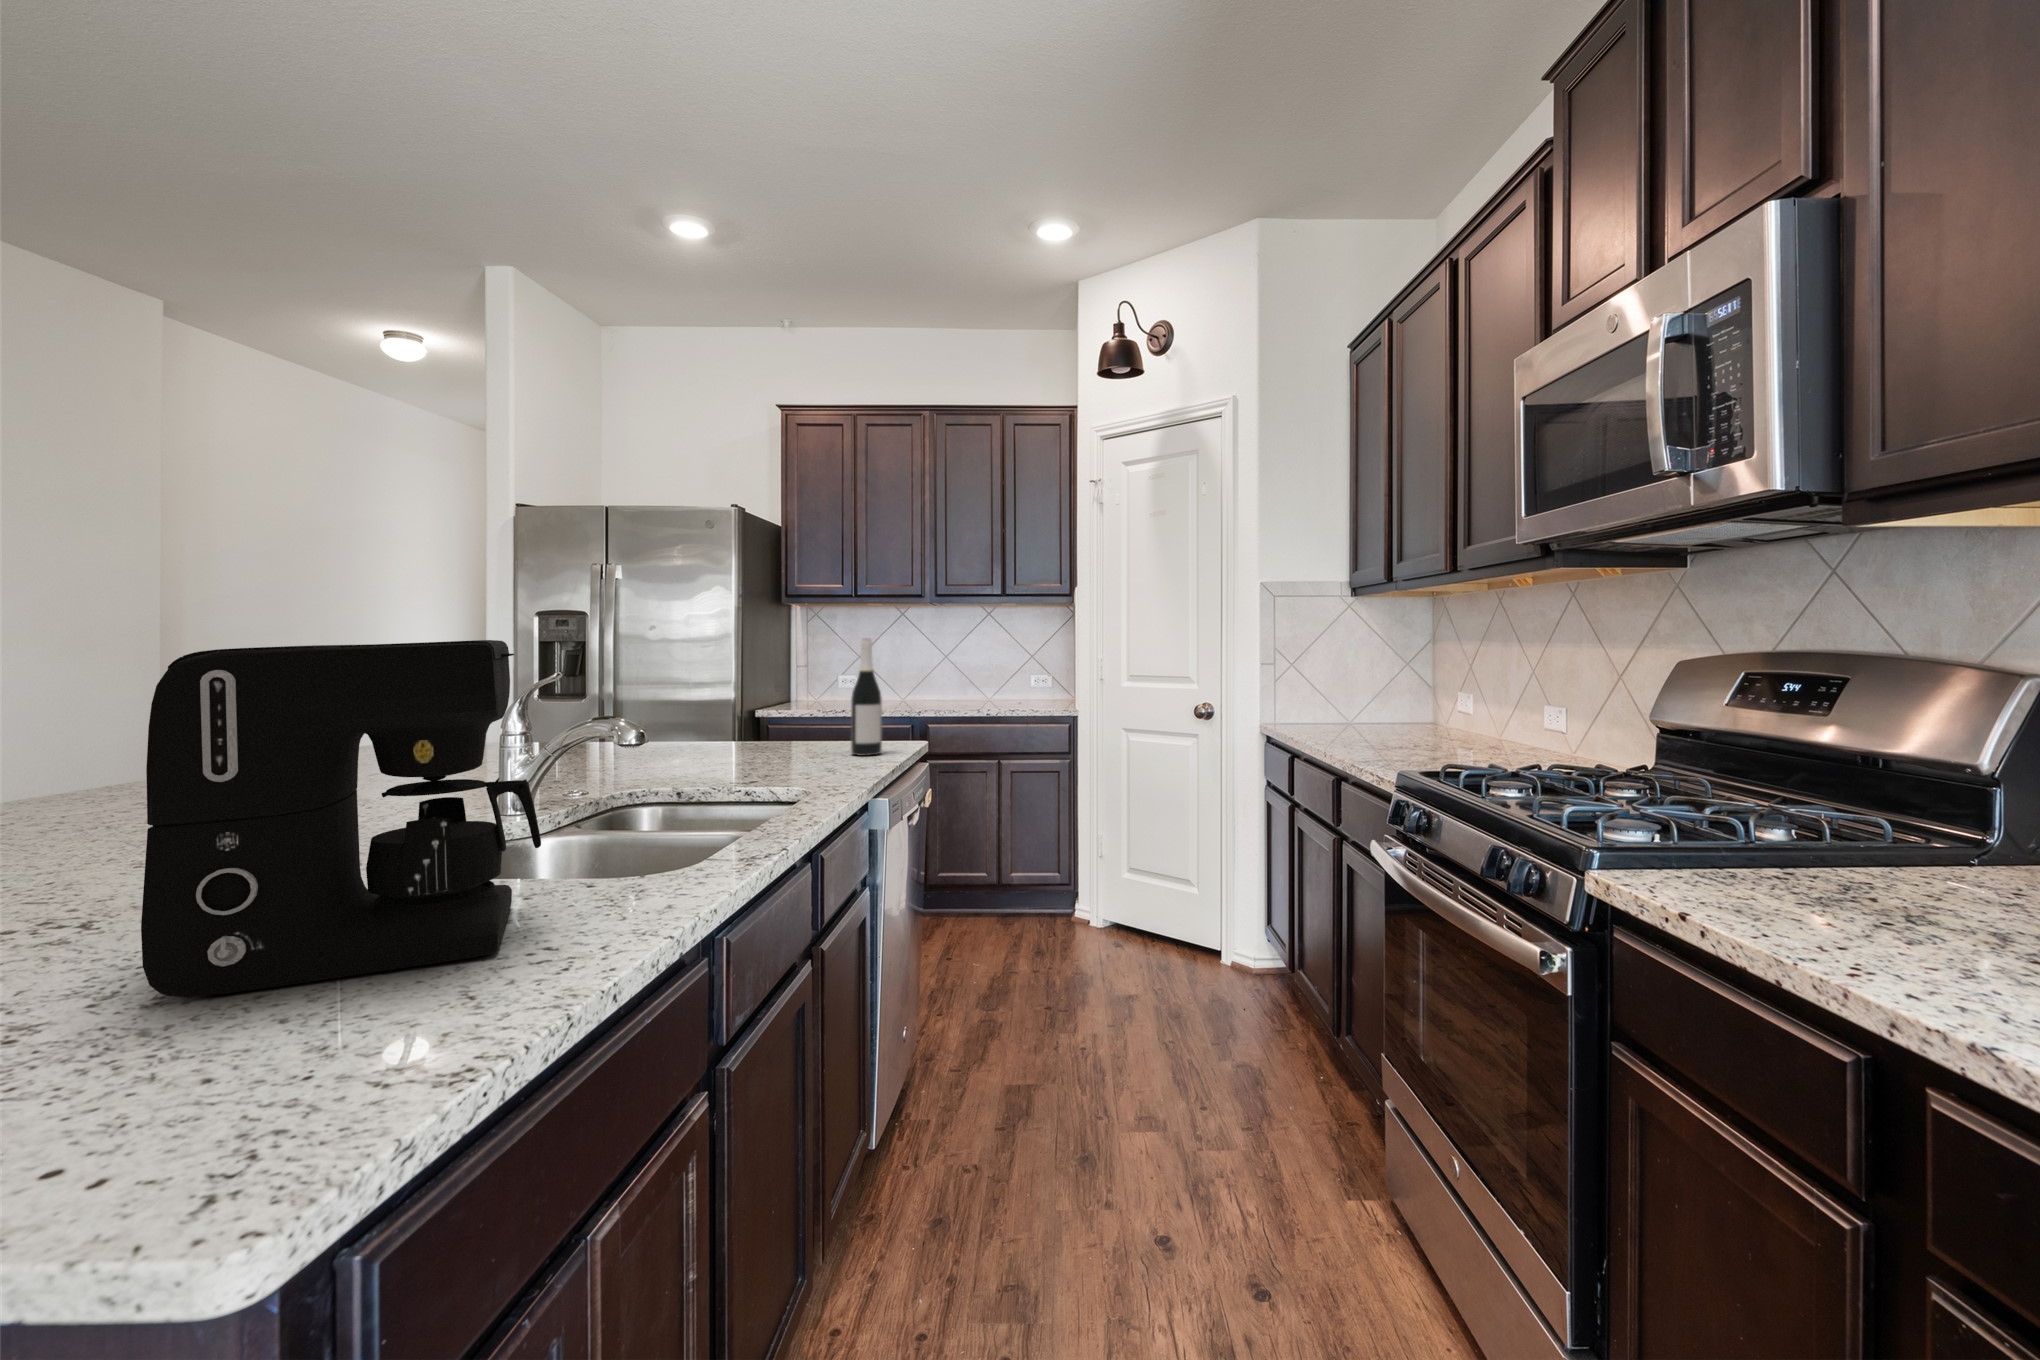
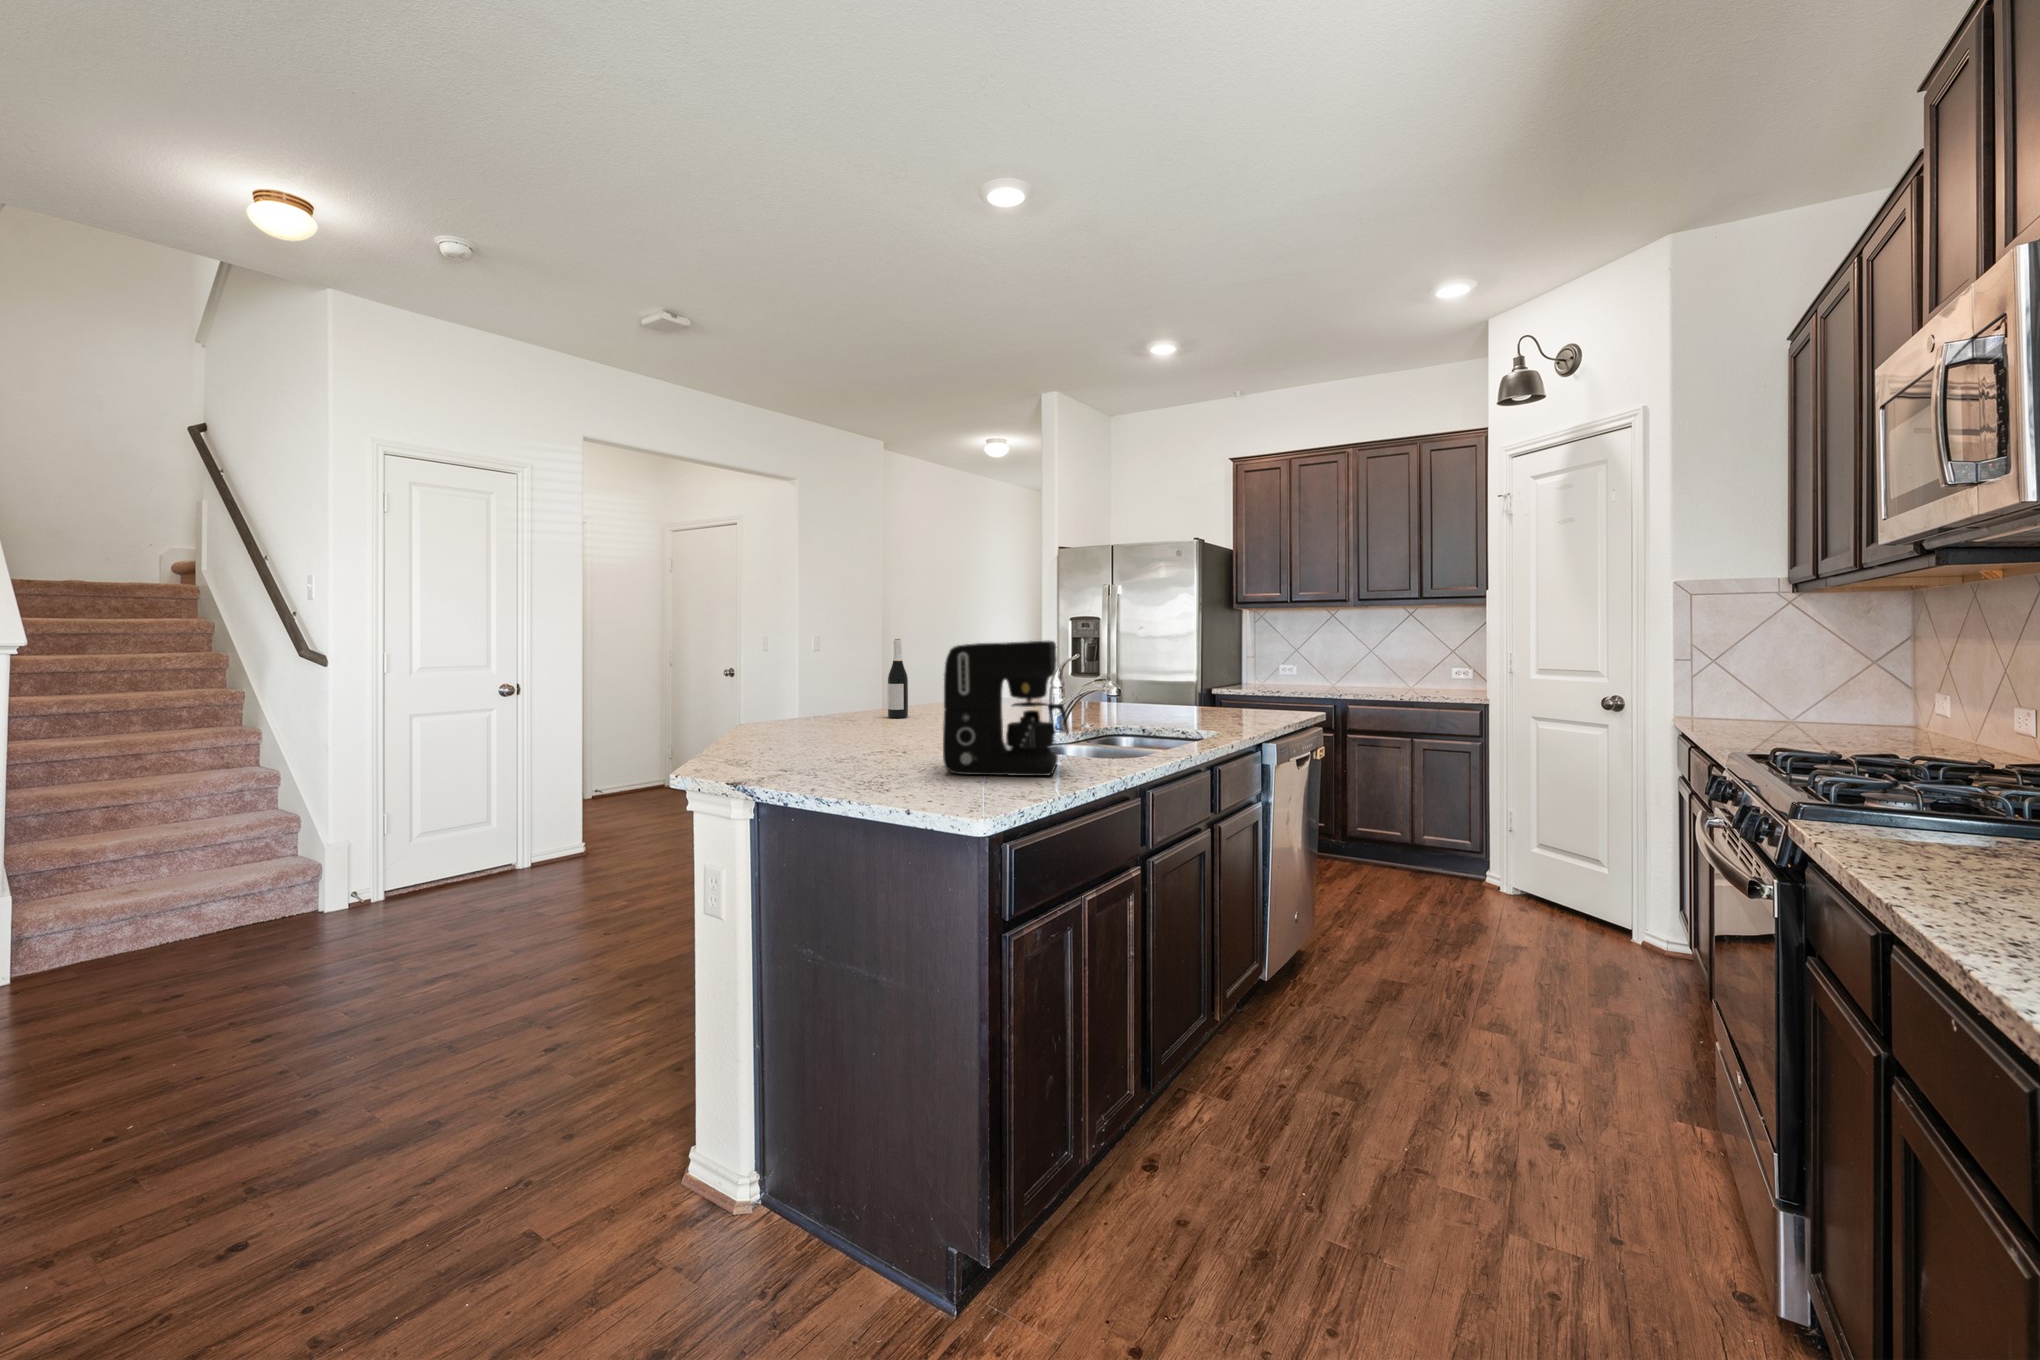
wine bottle: present [851,639,882,756] -> present [888,639,908,718]

